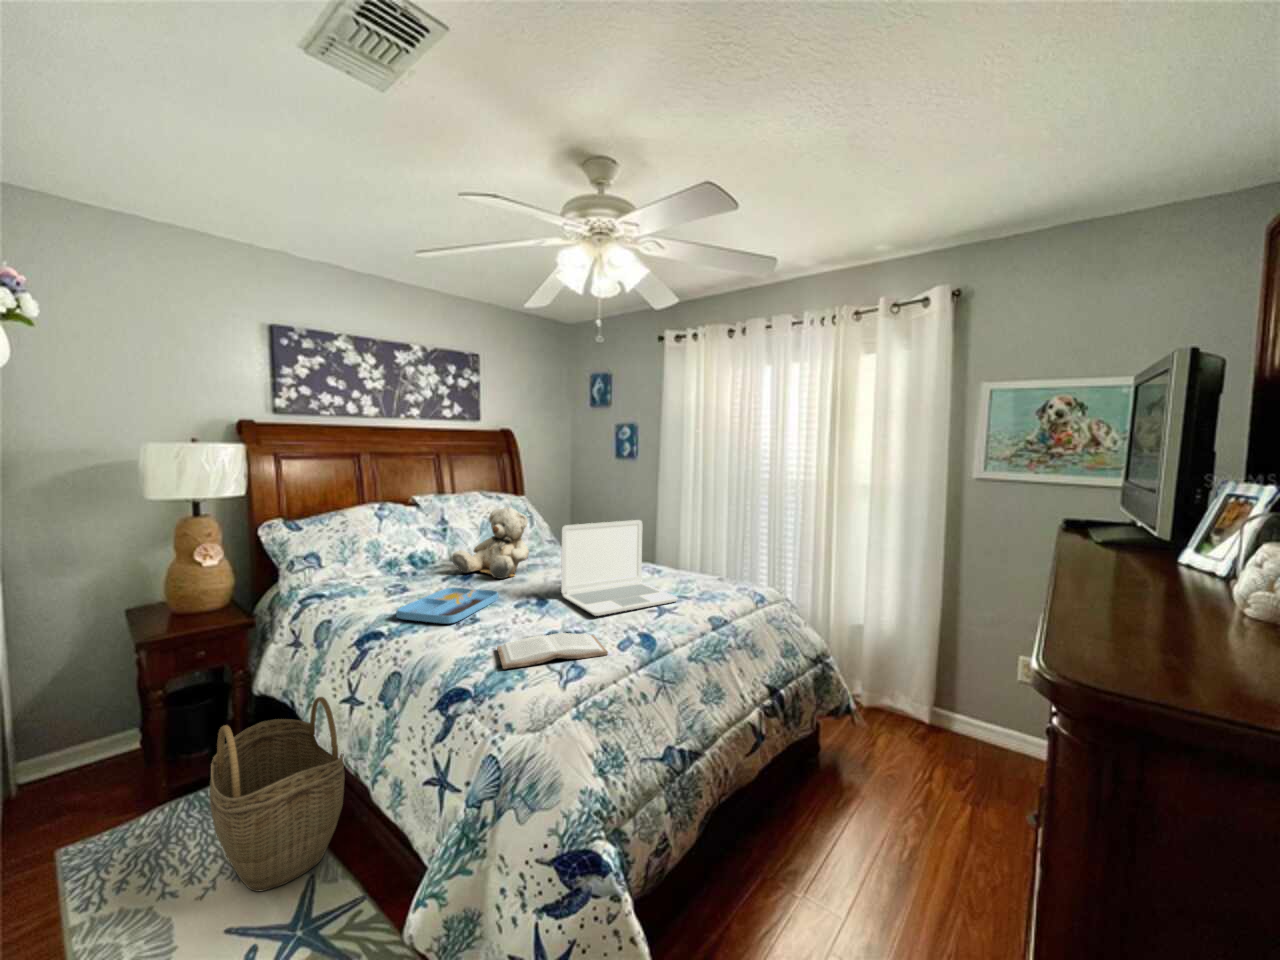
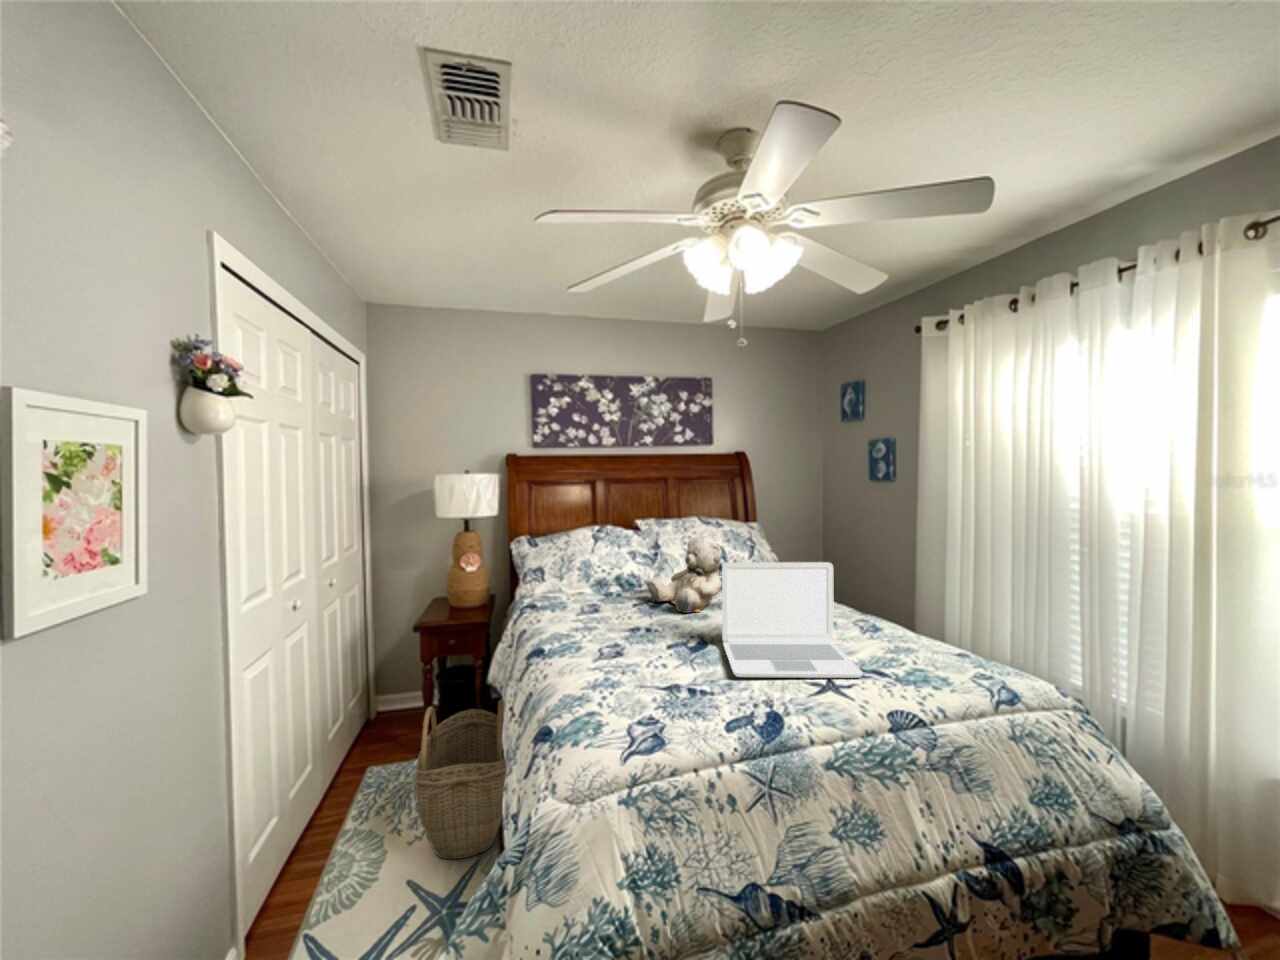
tray: present [396,587,498,623] -> none [559,616,662,655]
book: present [497,633,608,669] -> none [587,688,713,732]

